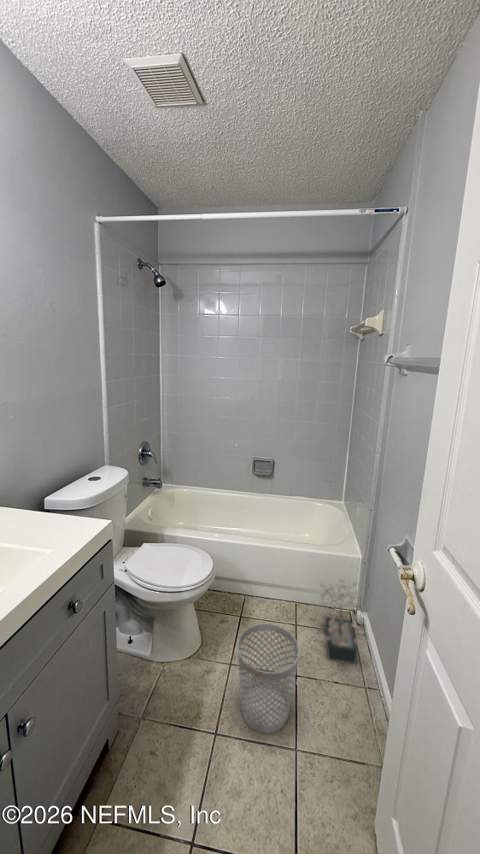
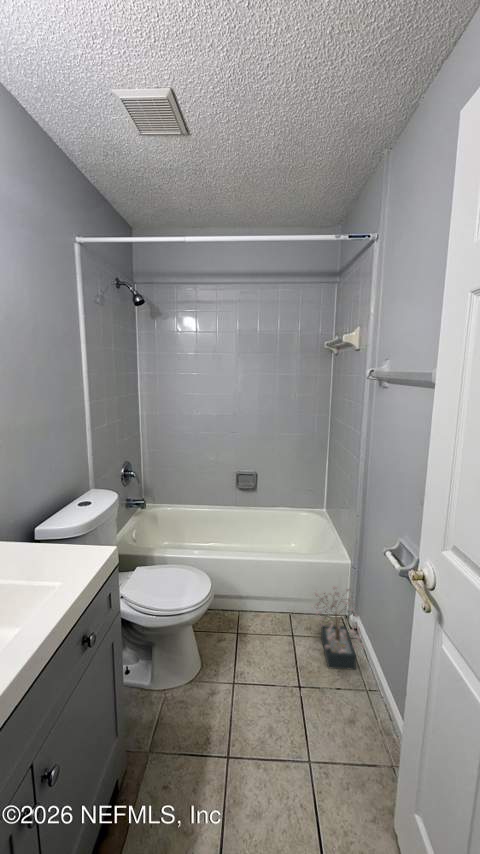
wastebasket: present [238,624,299,733] -> none [245,638,306,750]

